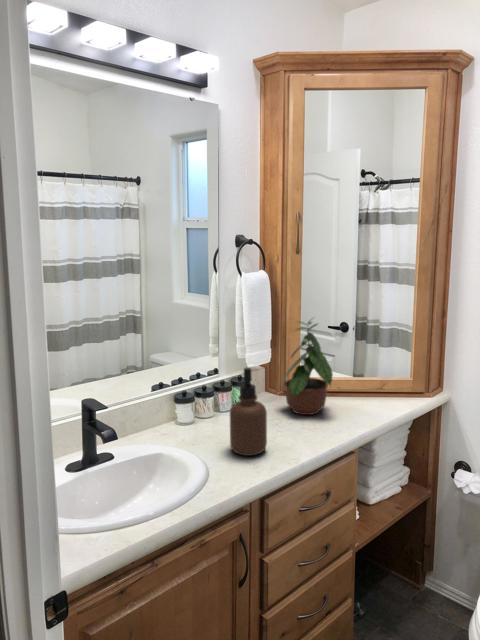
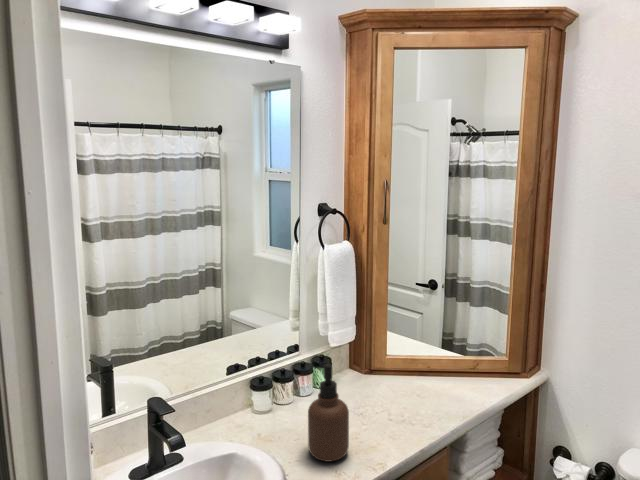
potted plant: present [282,321,333,415] -> none [363,295,429,402]

